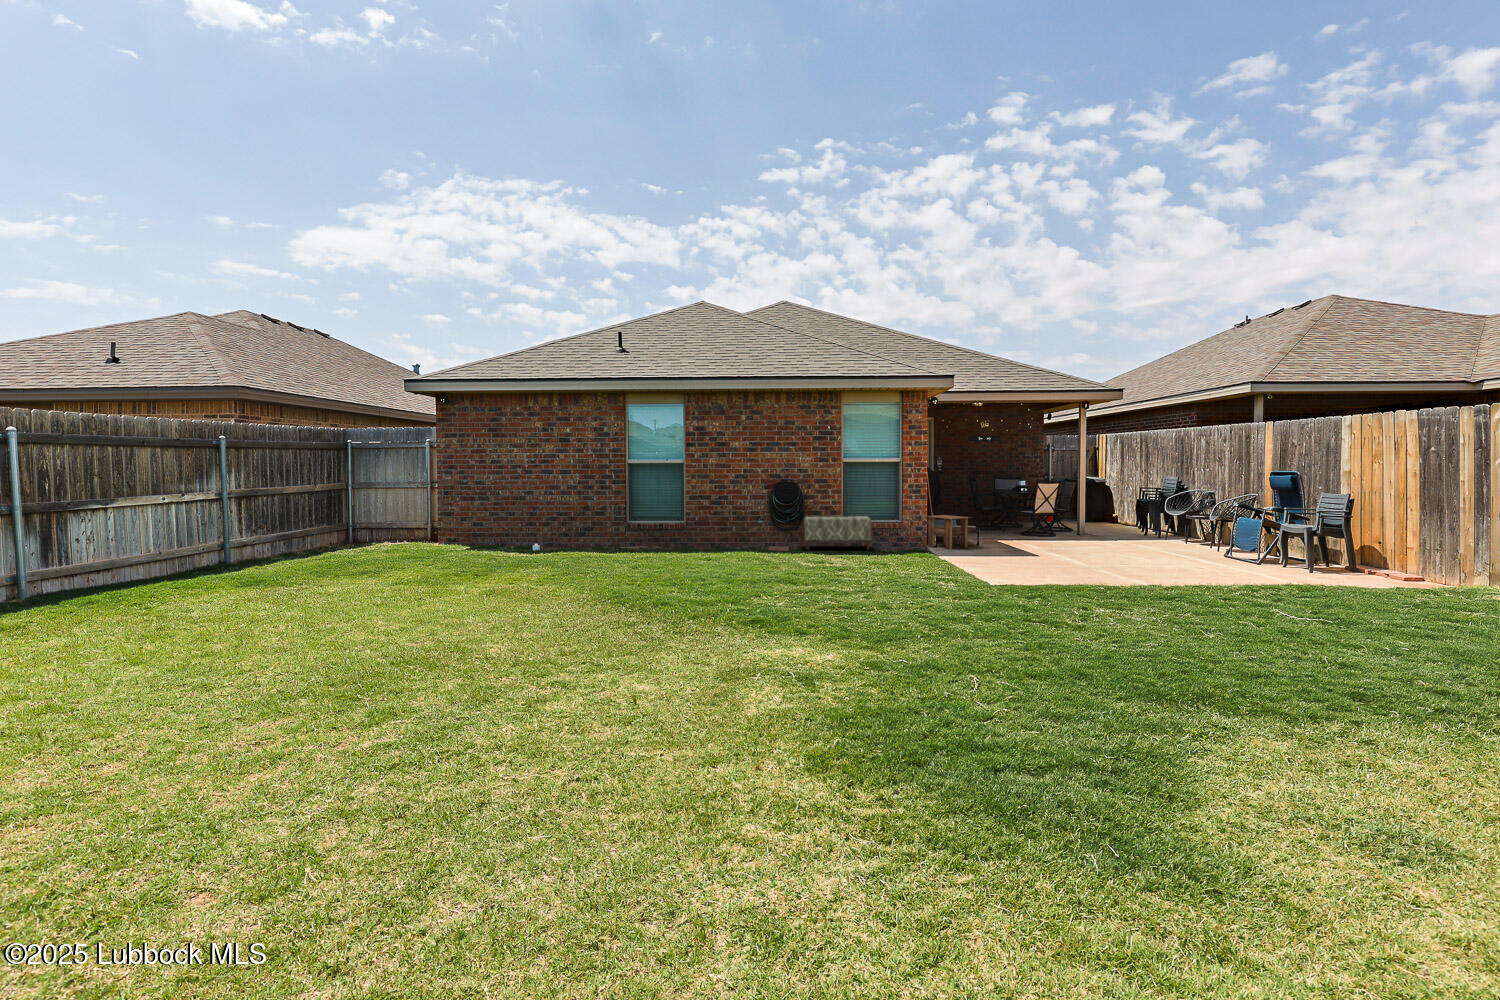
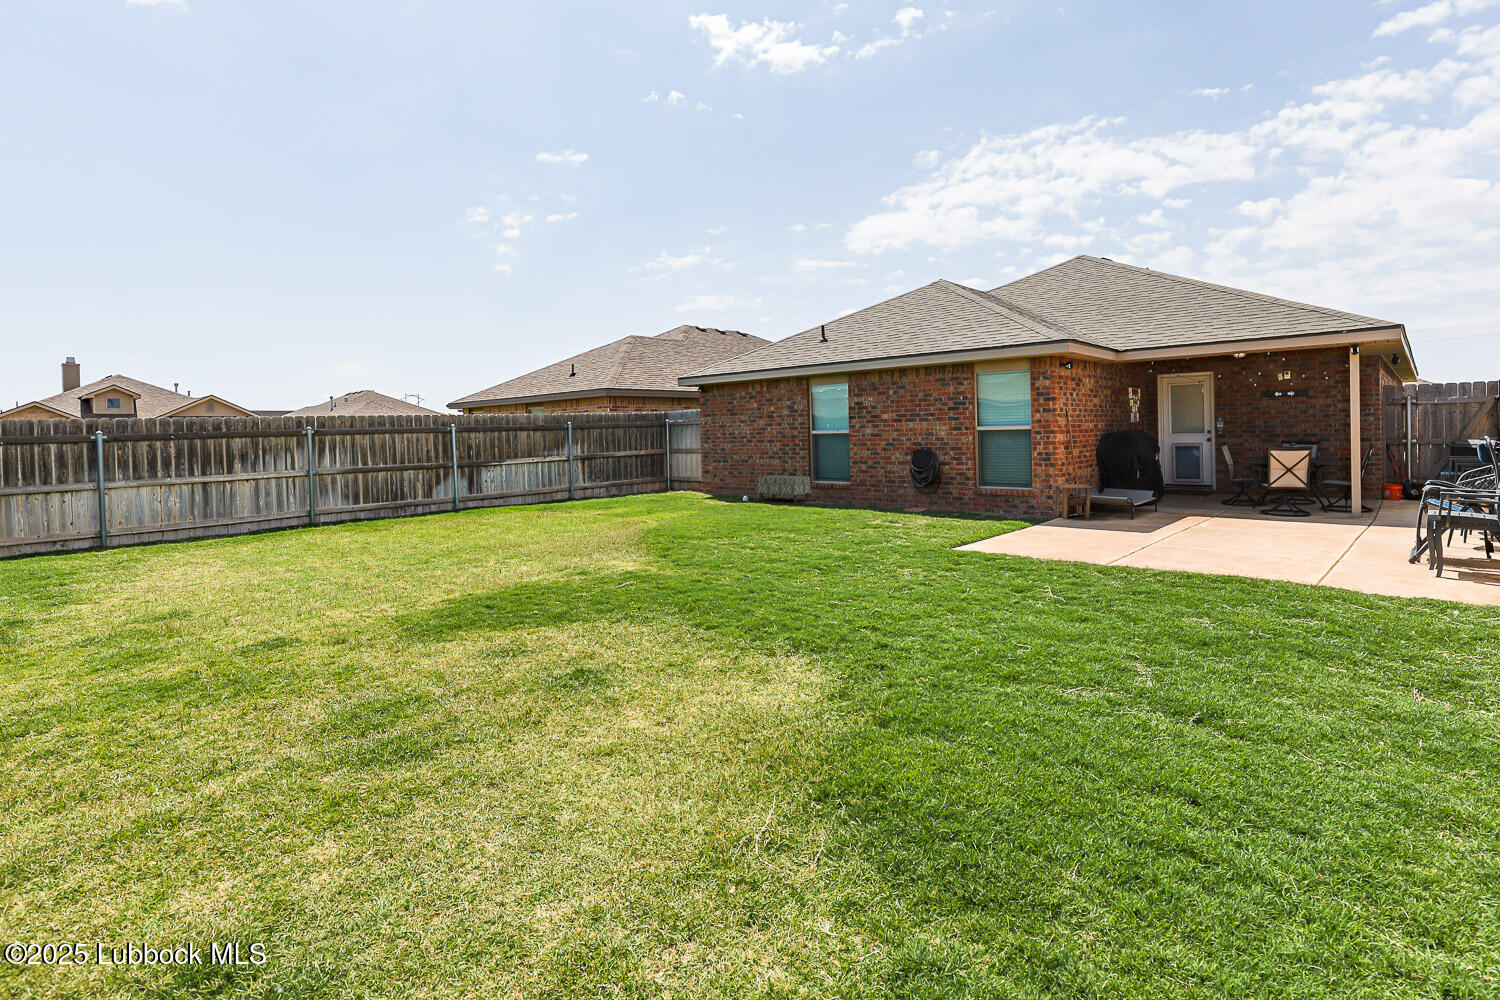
bench: present [804,516,871,550] -> present [758,476,810,502]

